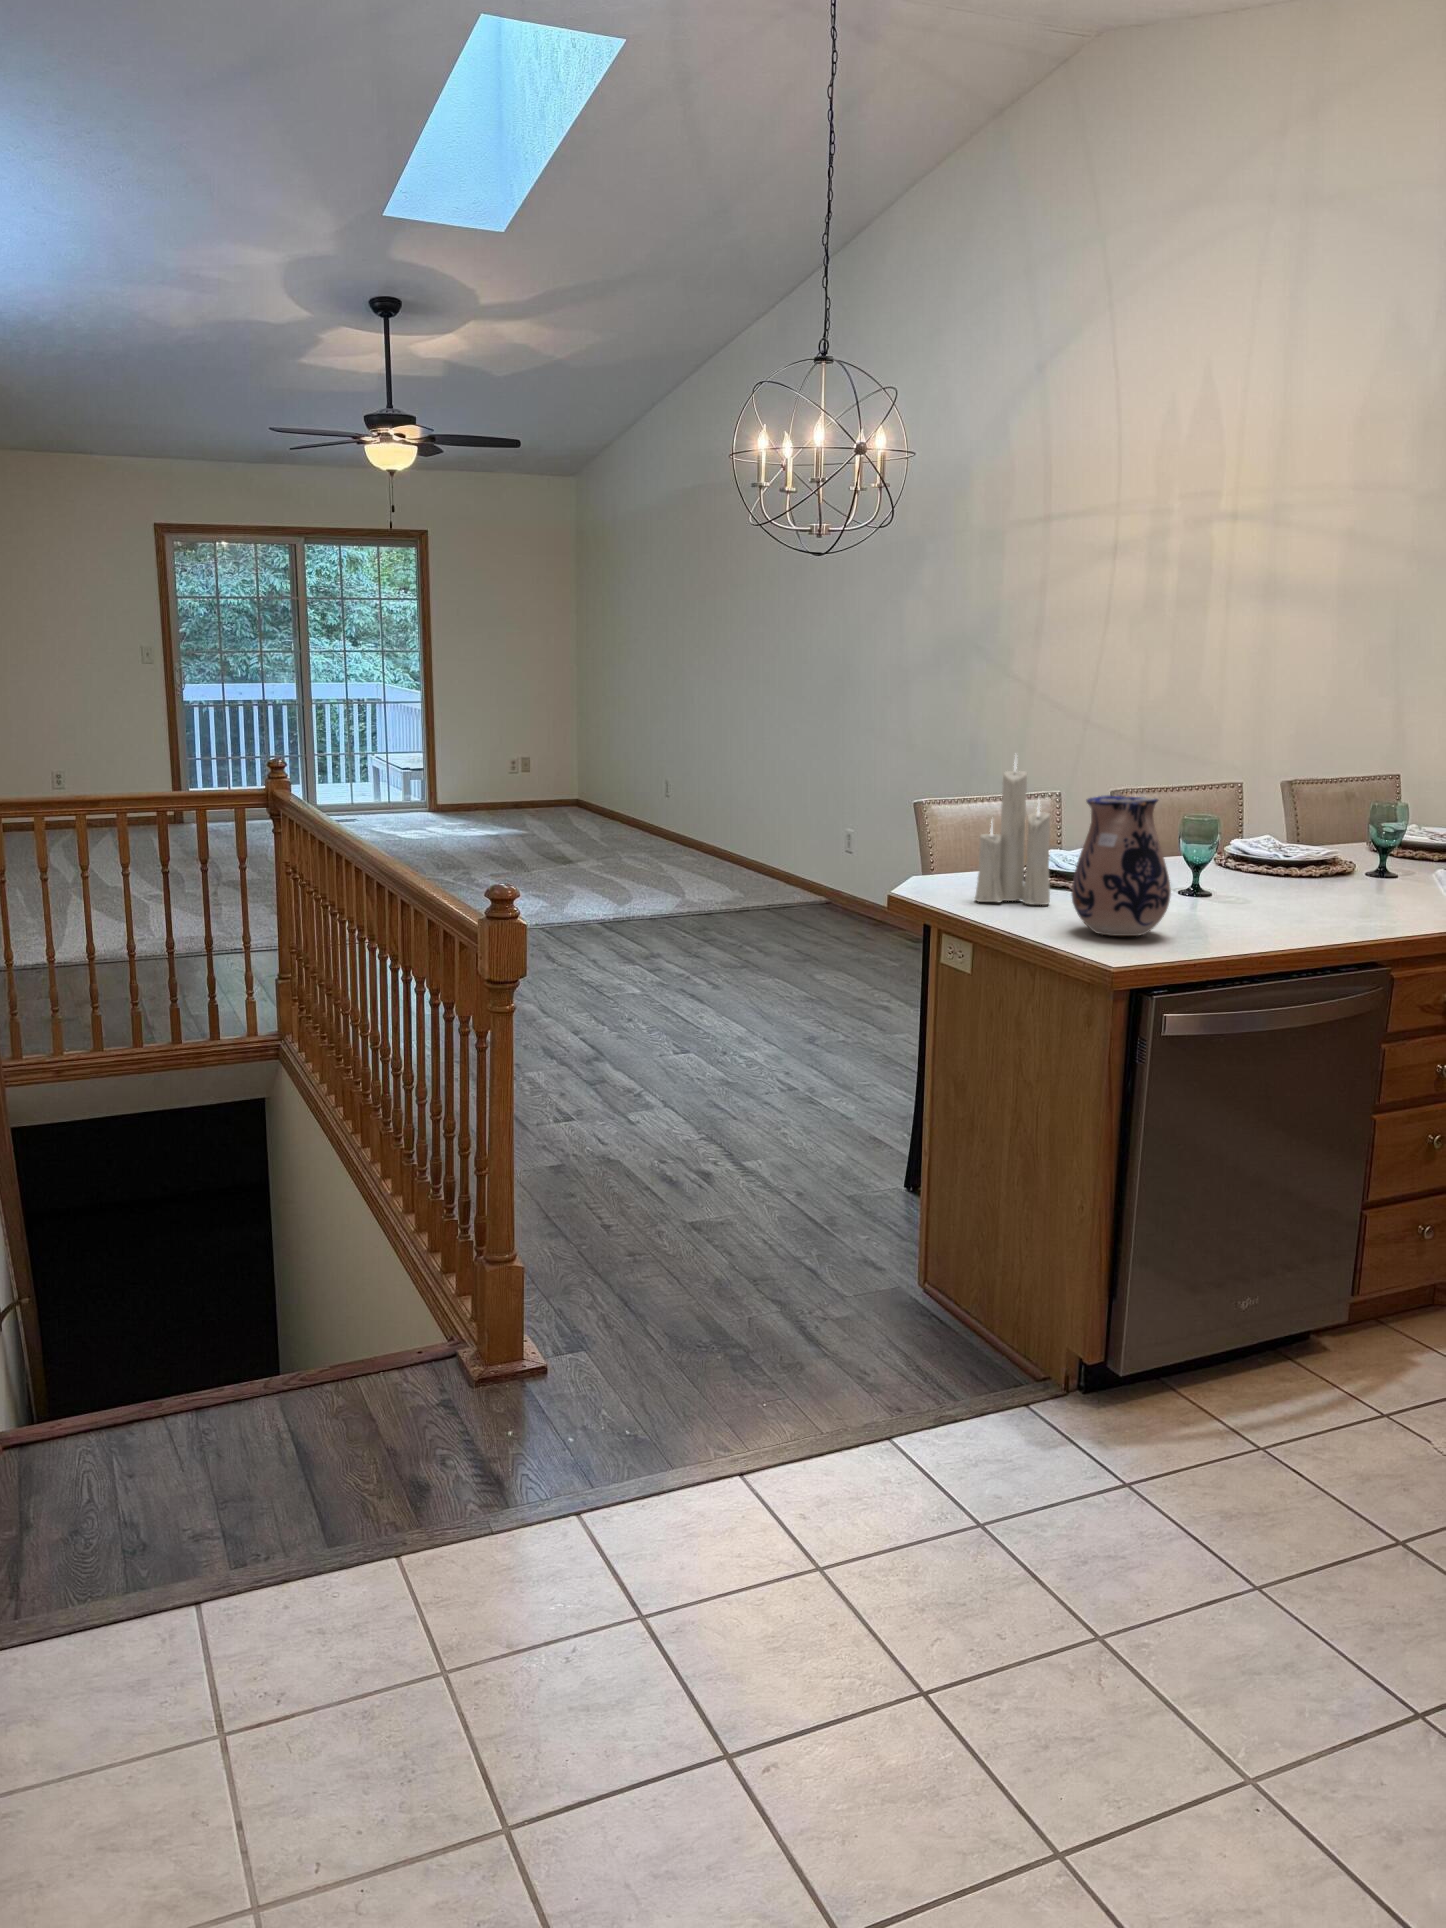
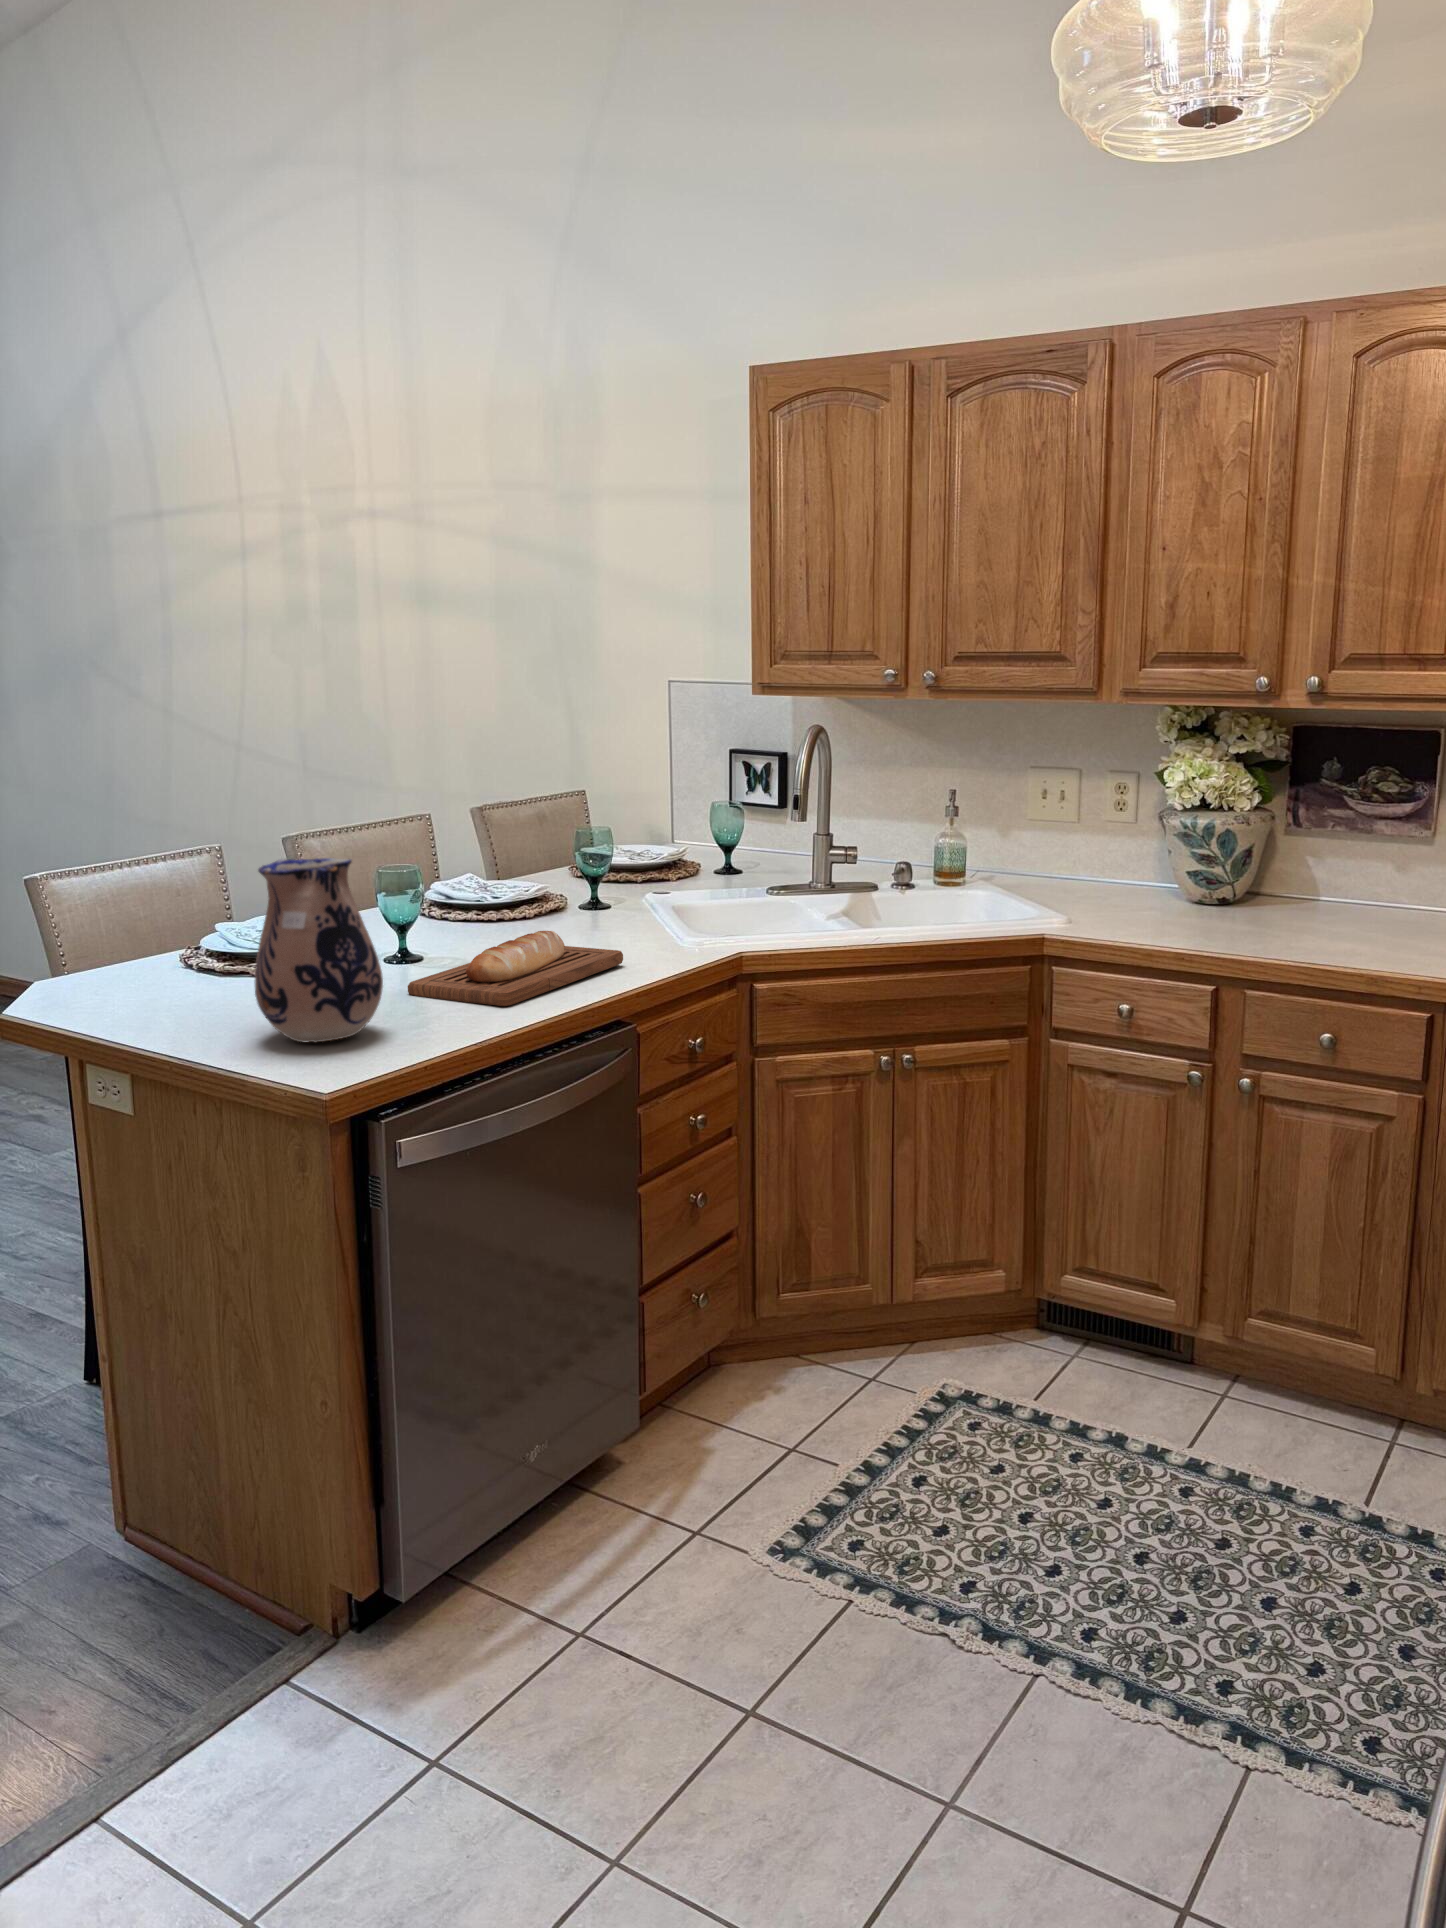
candle: present [975,760,1050,905] -> none [118,799,227,1014]
bread loaf: none [1192,881,1392,934] -> present [408,931,623,1006]

